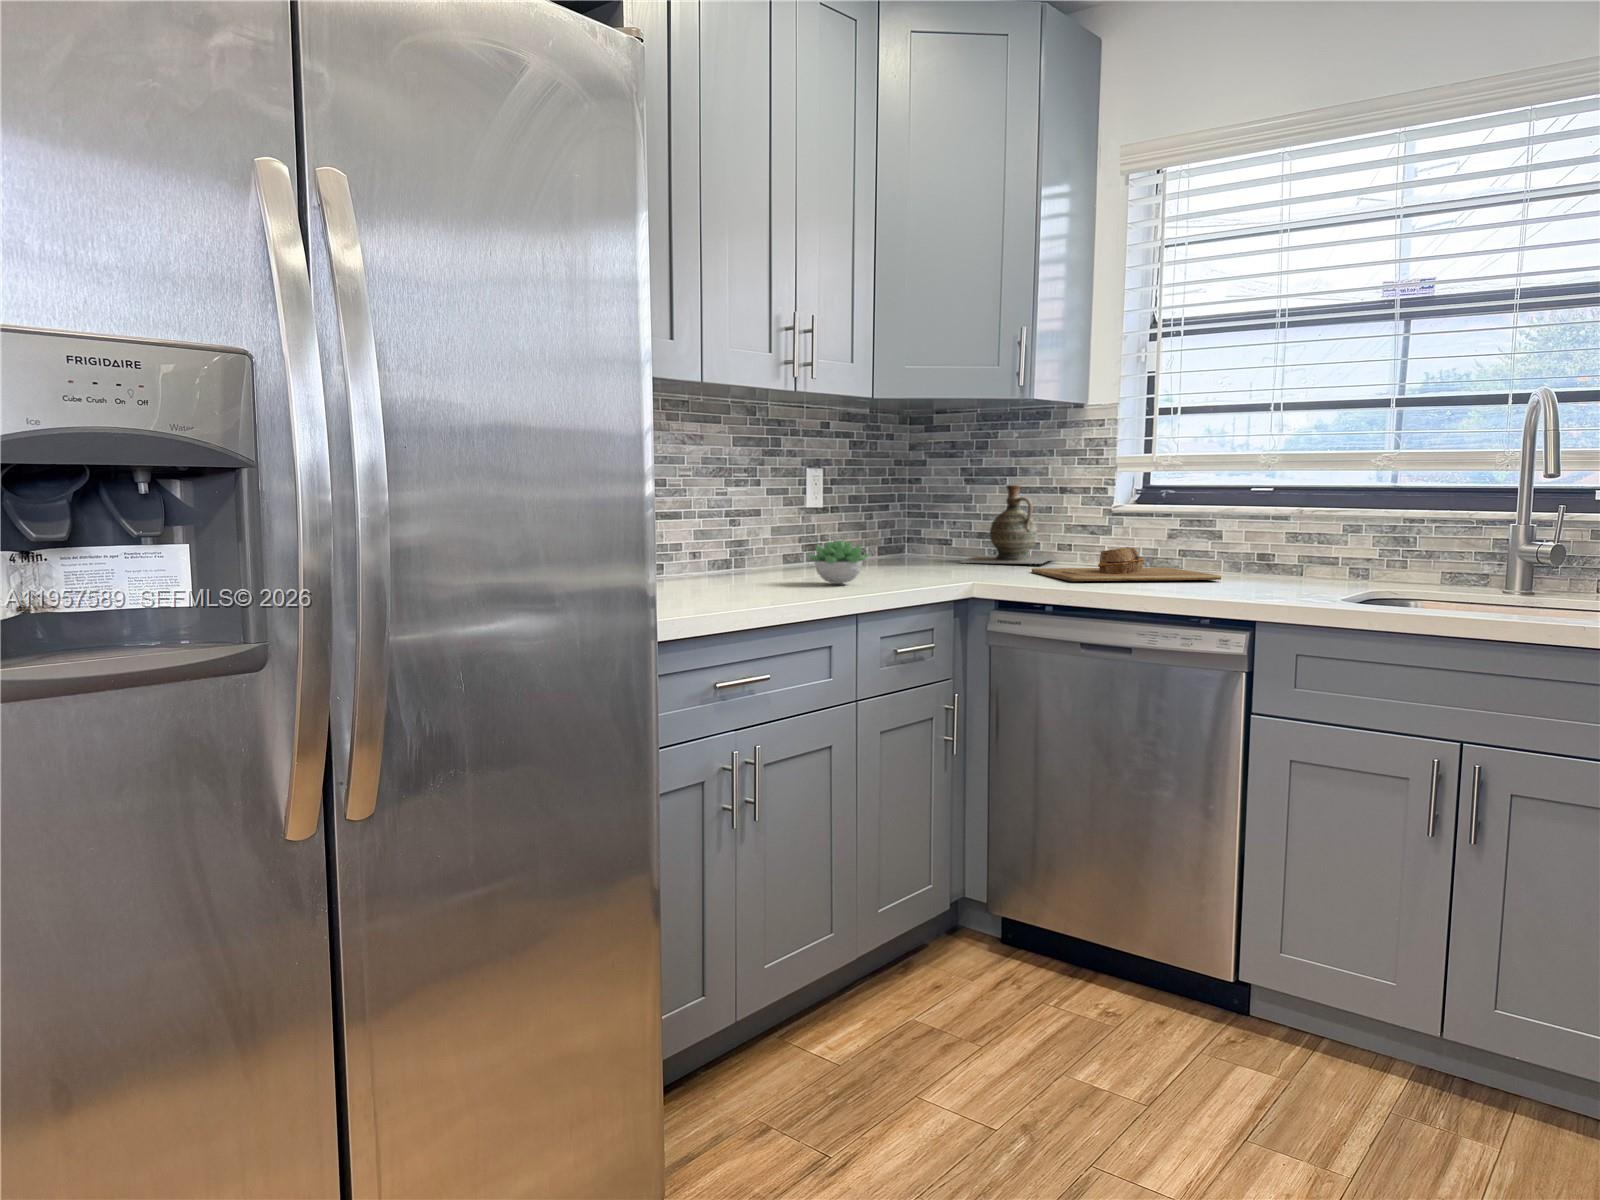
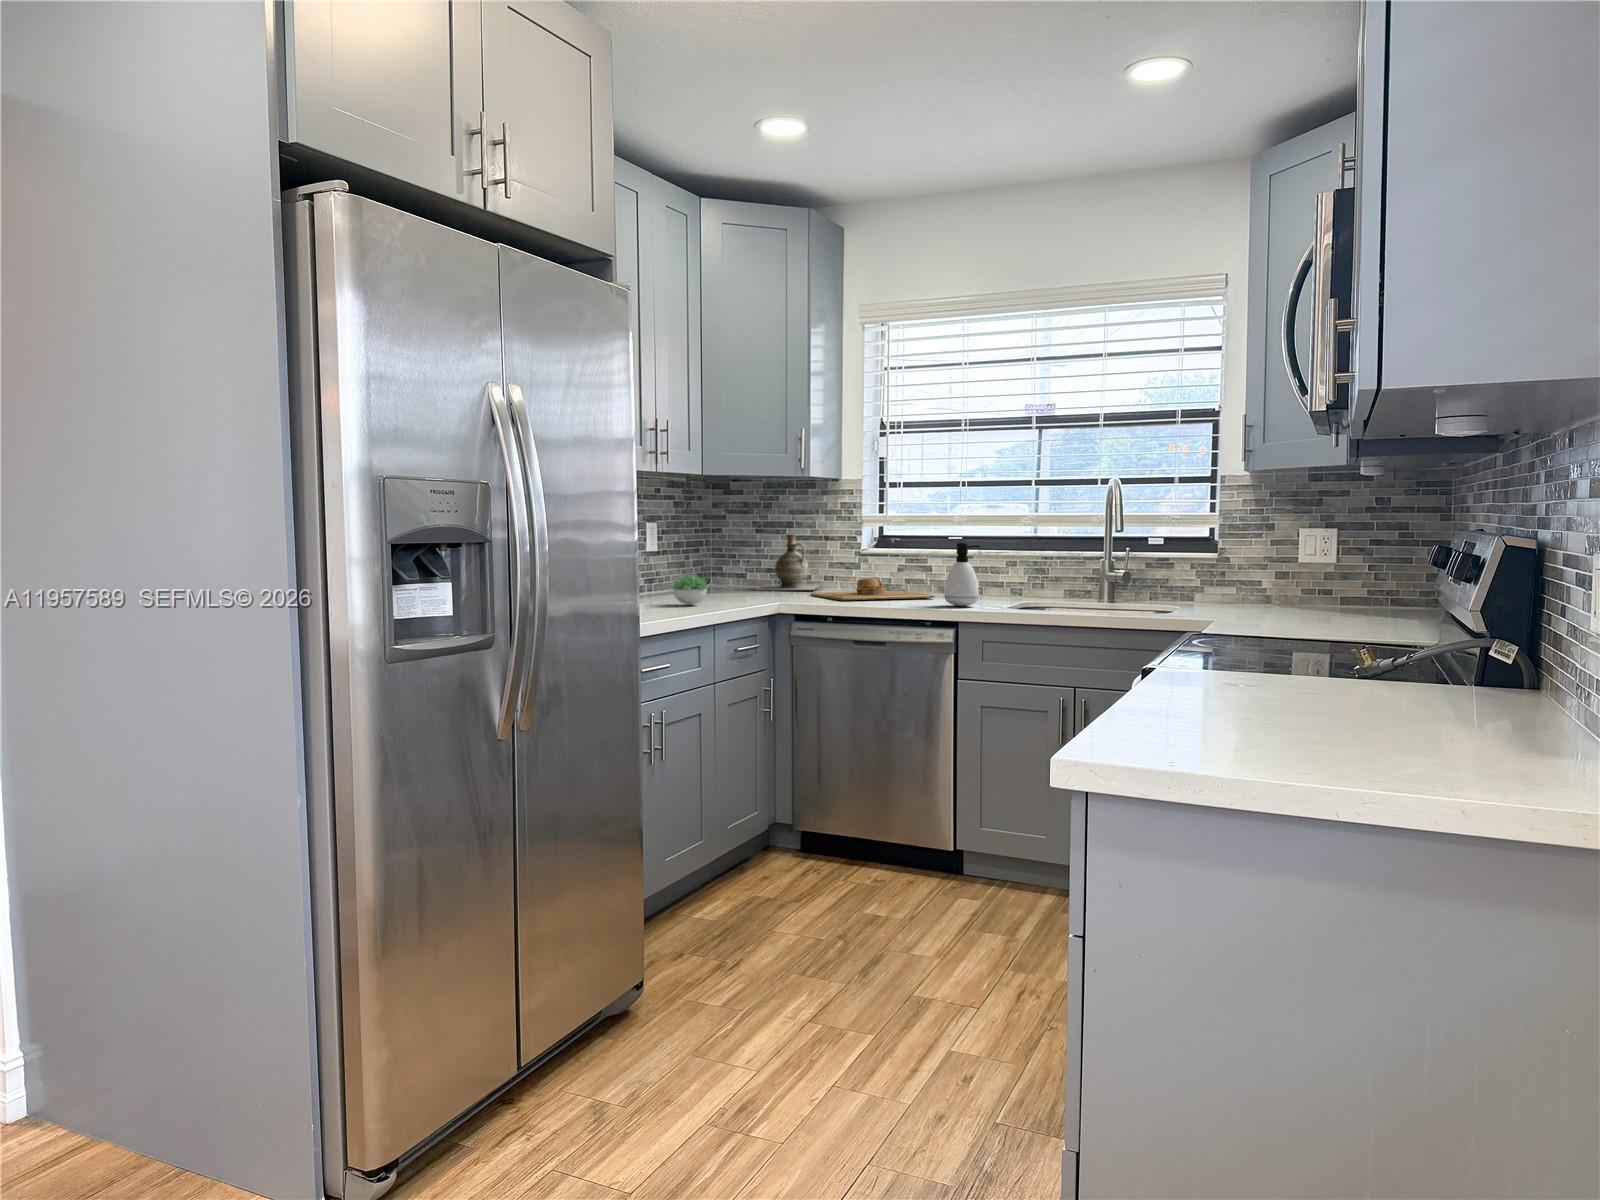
soap dispenser: none [1232,494,1296,595] -> present [944,543,981,606]

